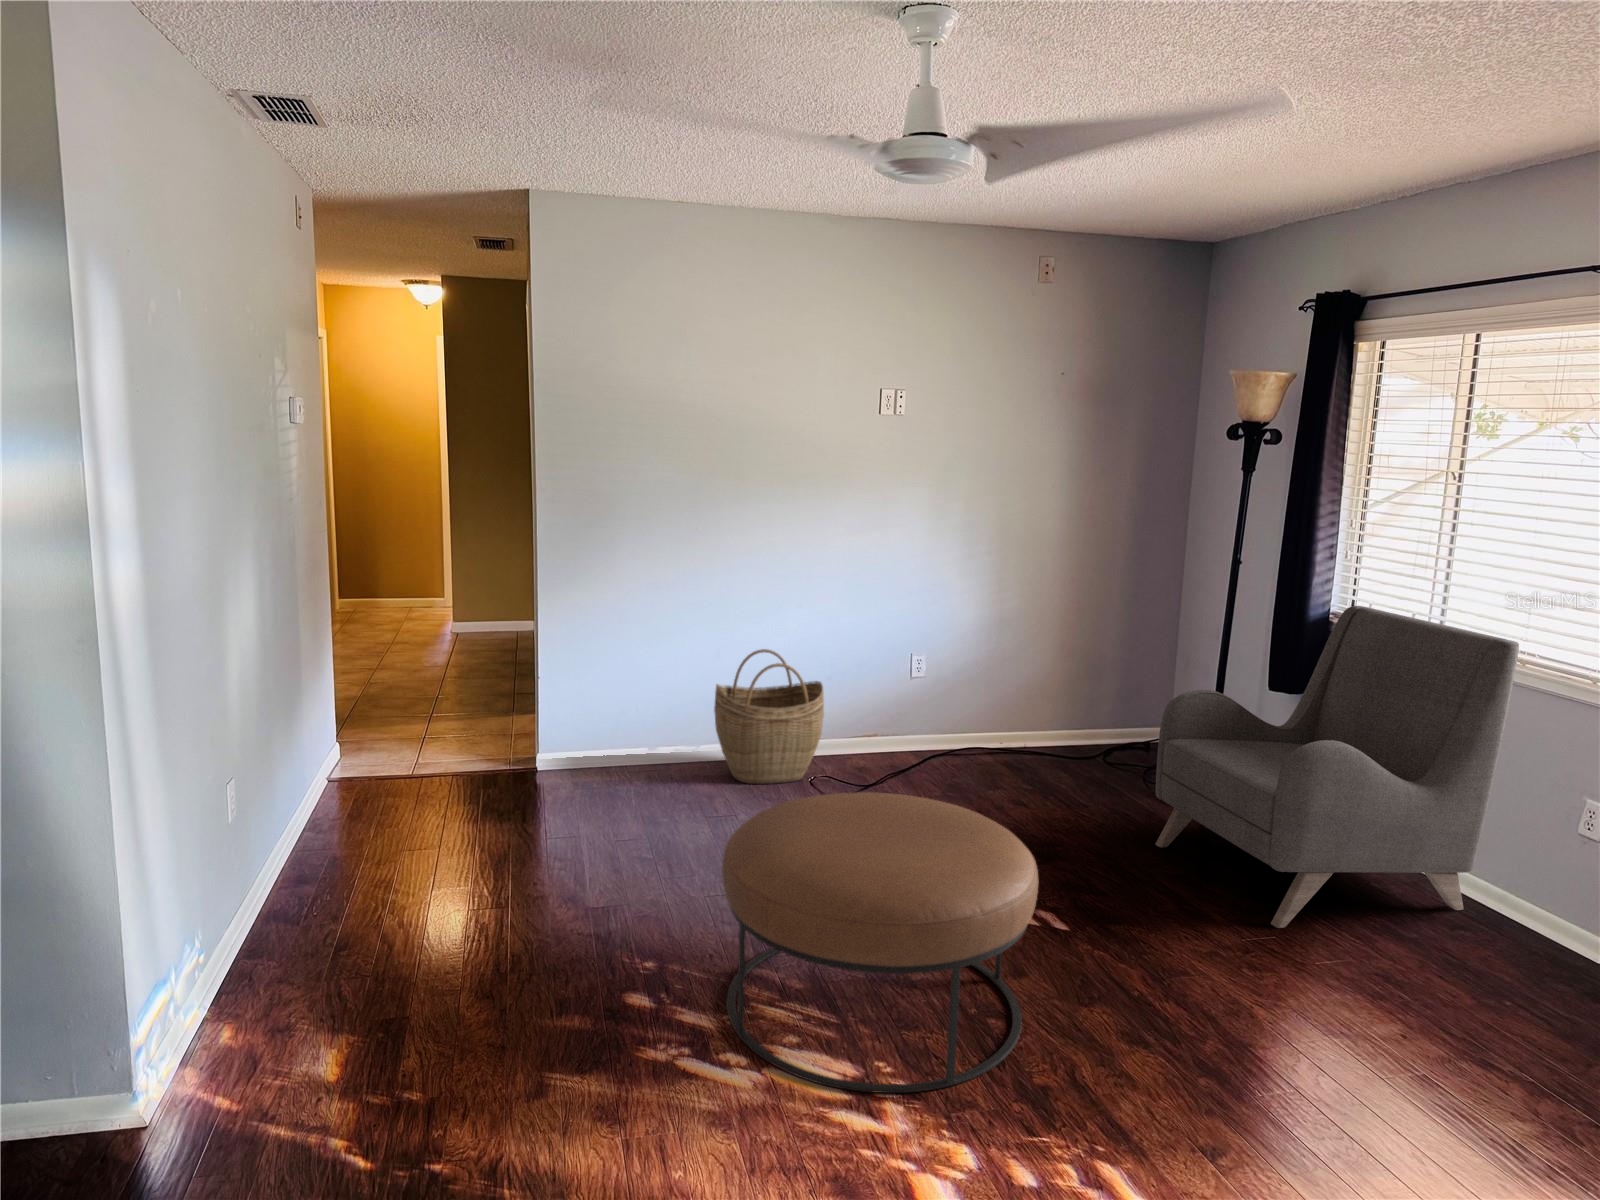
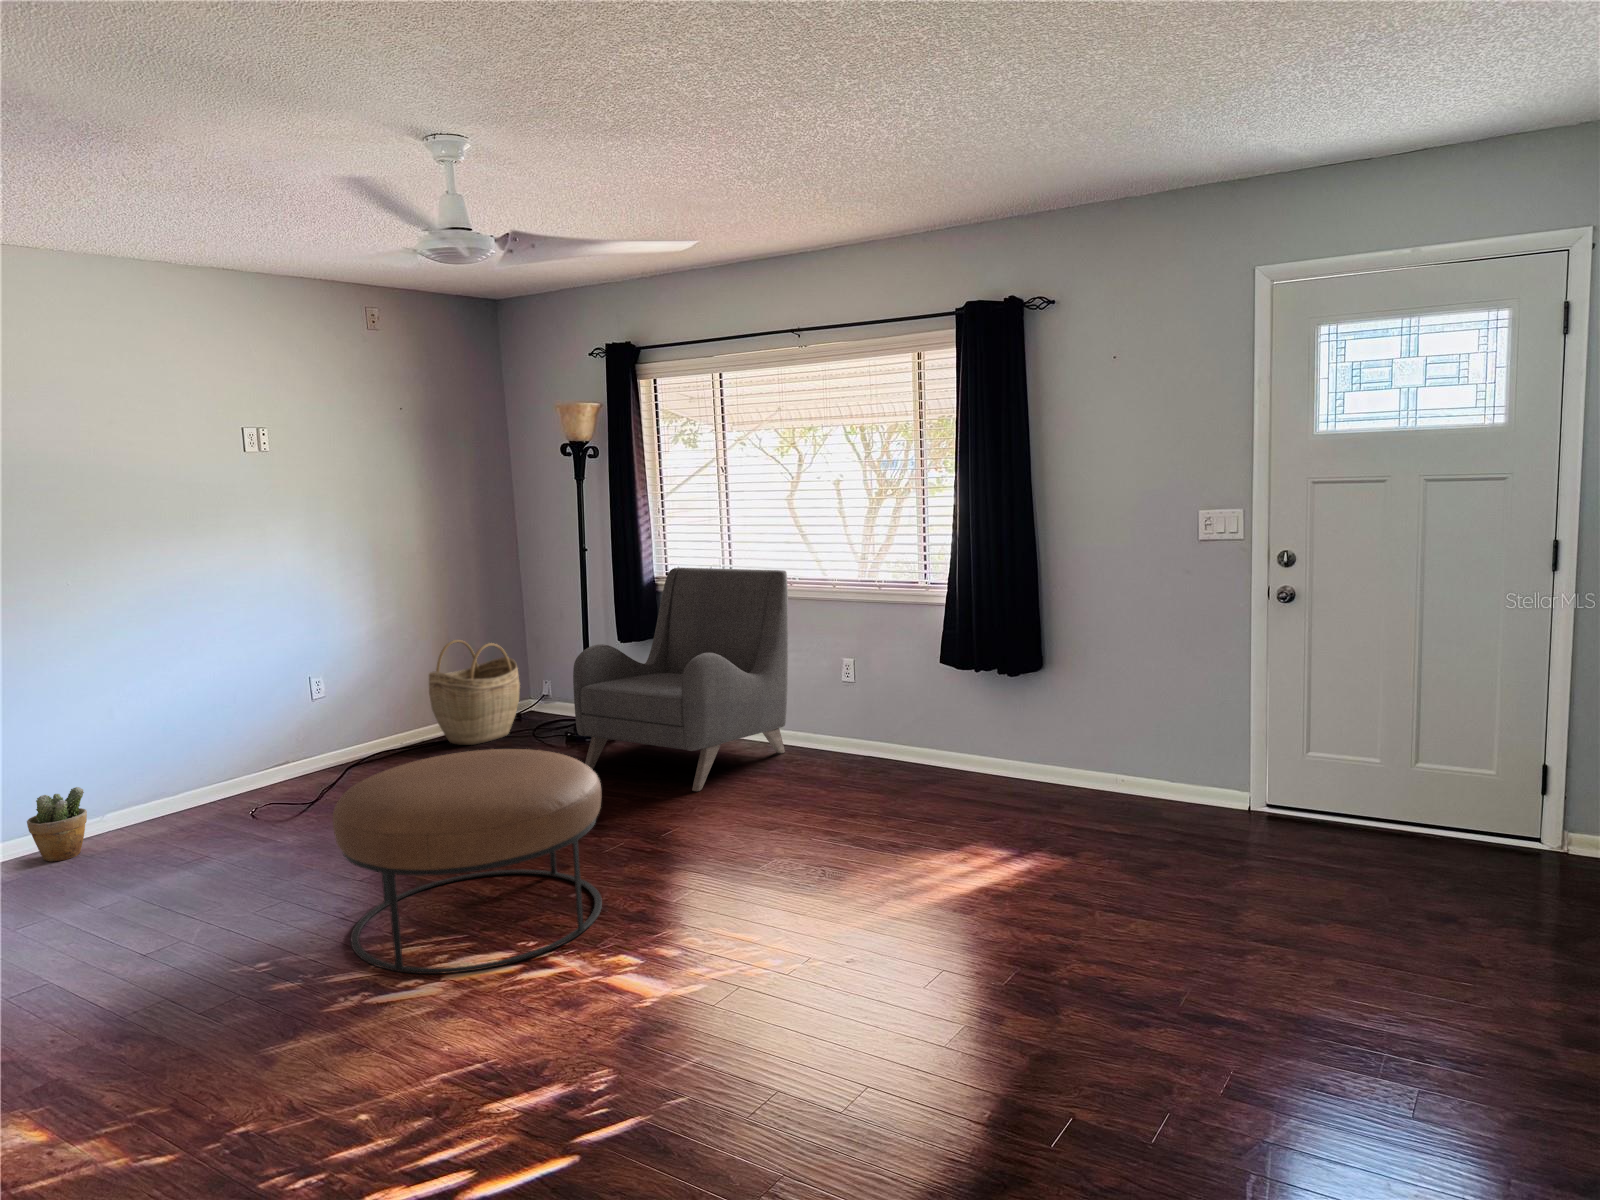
woven basket: present [714,649,824,784] -> present [429,640,520,745]
potted plant: none [629,717,675,779] -> present [27,787,87,861]

